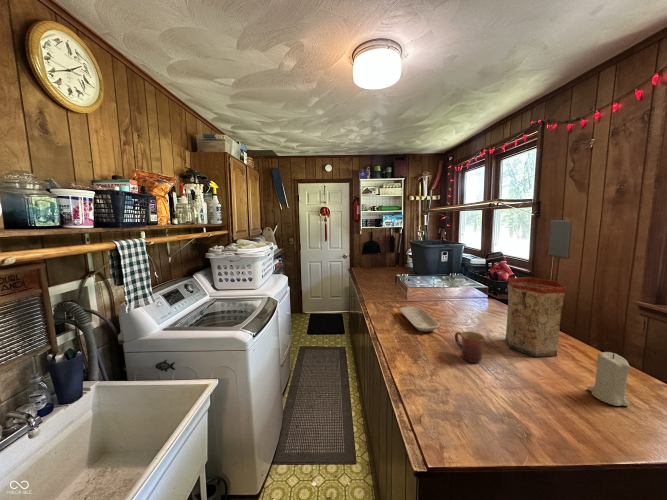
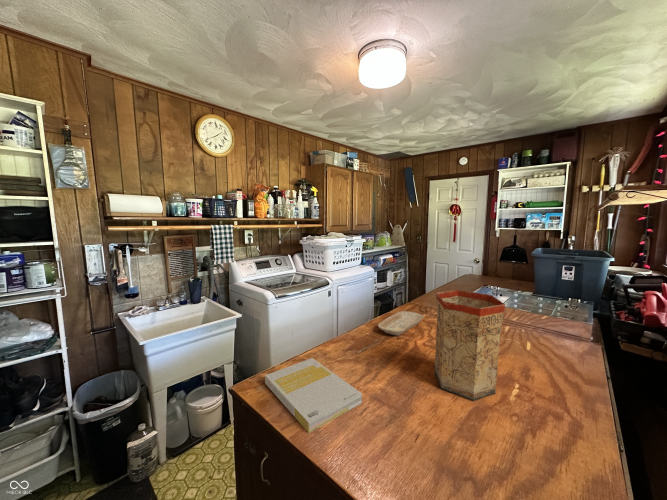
mug: present [455,332,485,363] -> none [362,332,385,365]
candle: present [588,352,630,406] -> none [402,382,438,453]
book: none [456,381,595,448] -> present [265,358,362,433]

